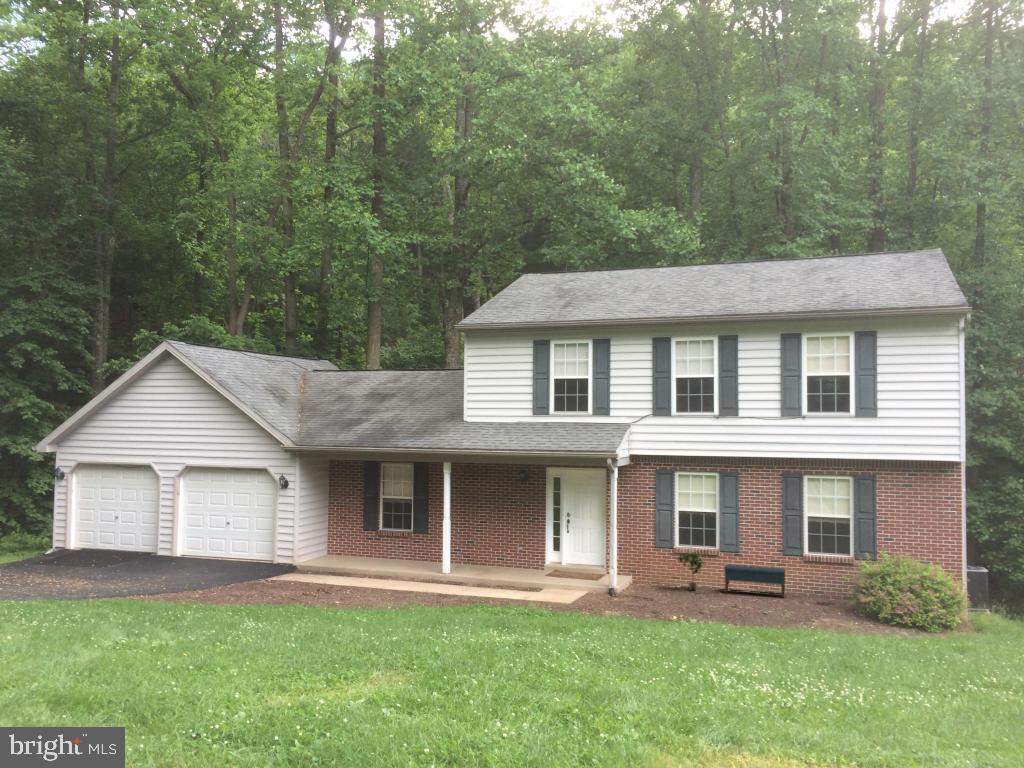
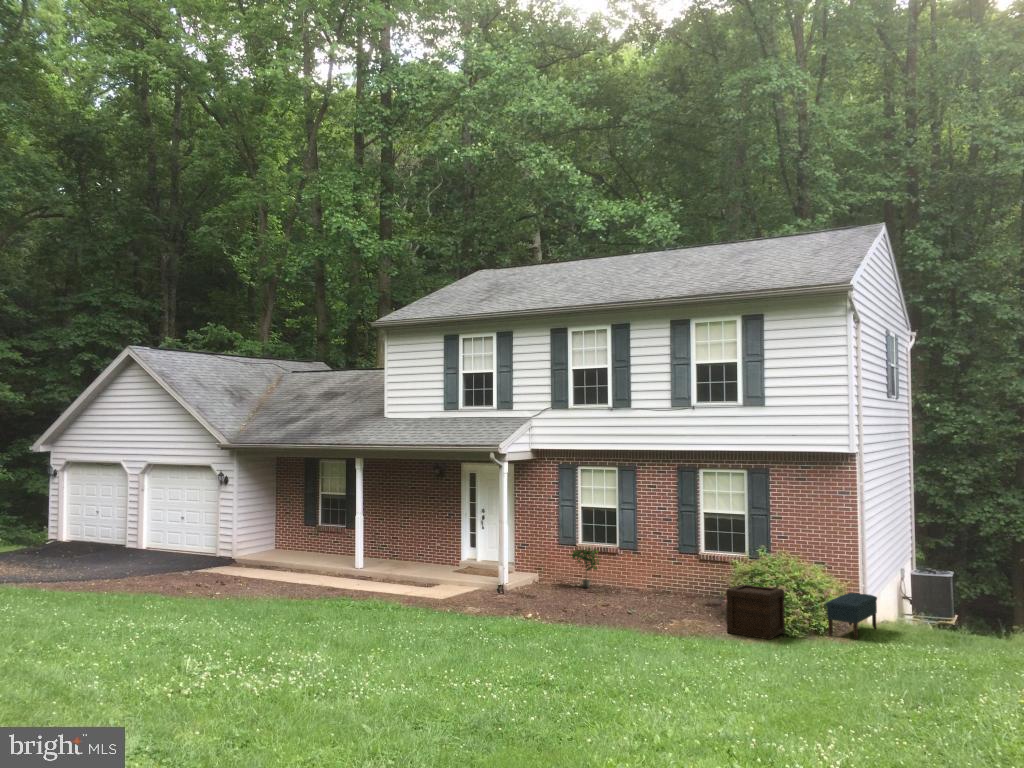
bench: present [724,564,785,598] -> present [826,593,877,640]
wooden crate: none [882,584,929,634] -> present [726,585,785,639]

